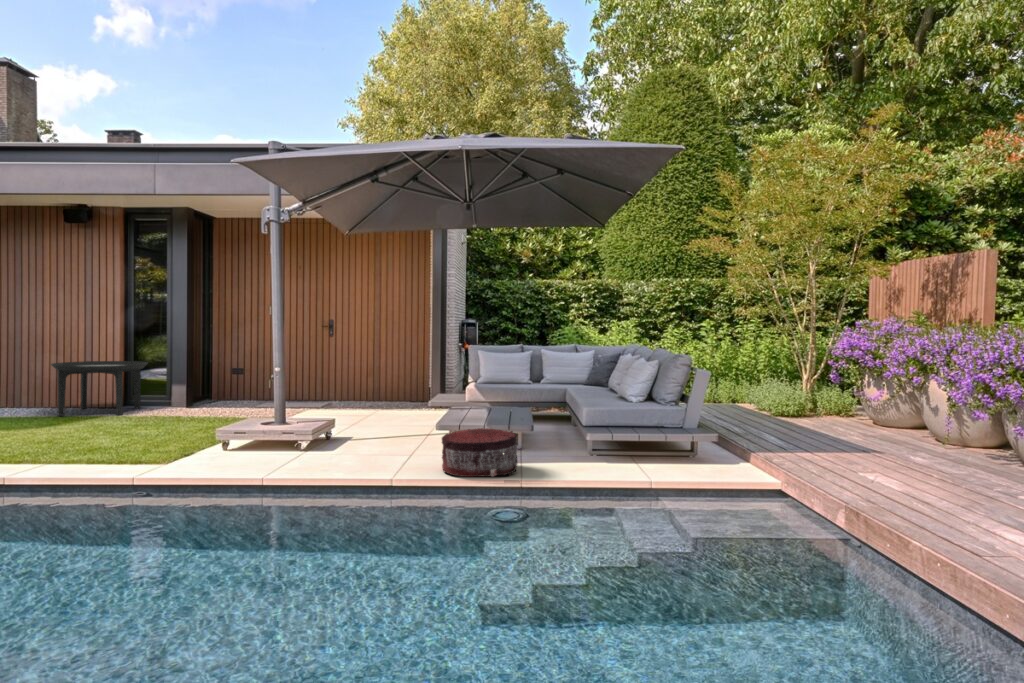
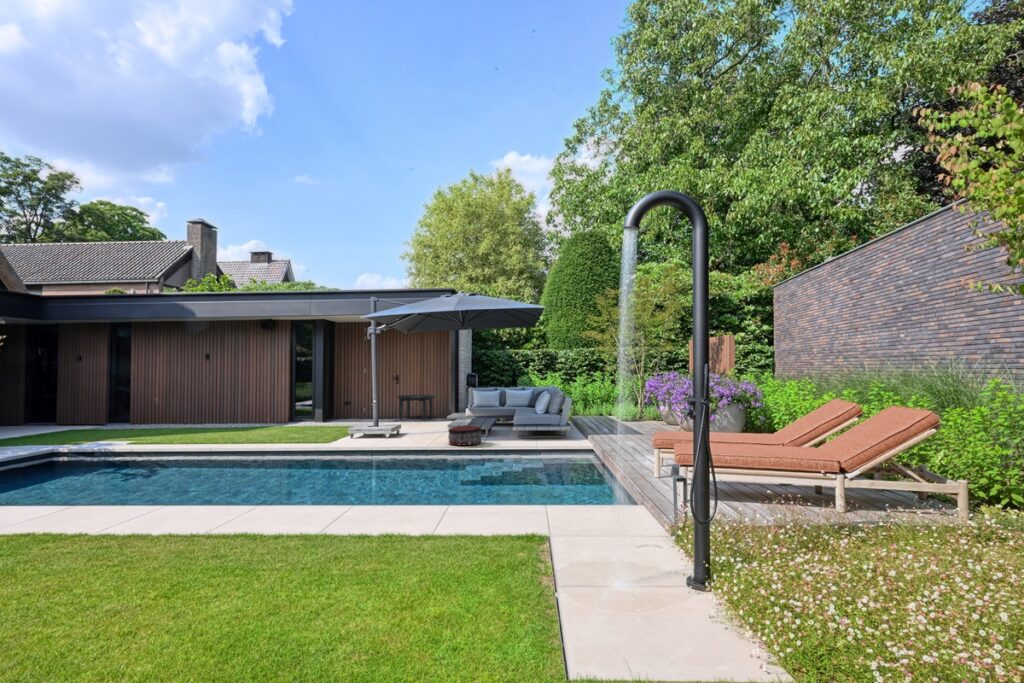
round table: present [51,361,148,416] -> present [397,395,435,420]

